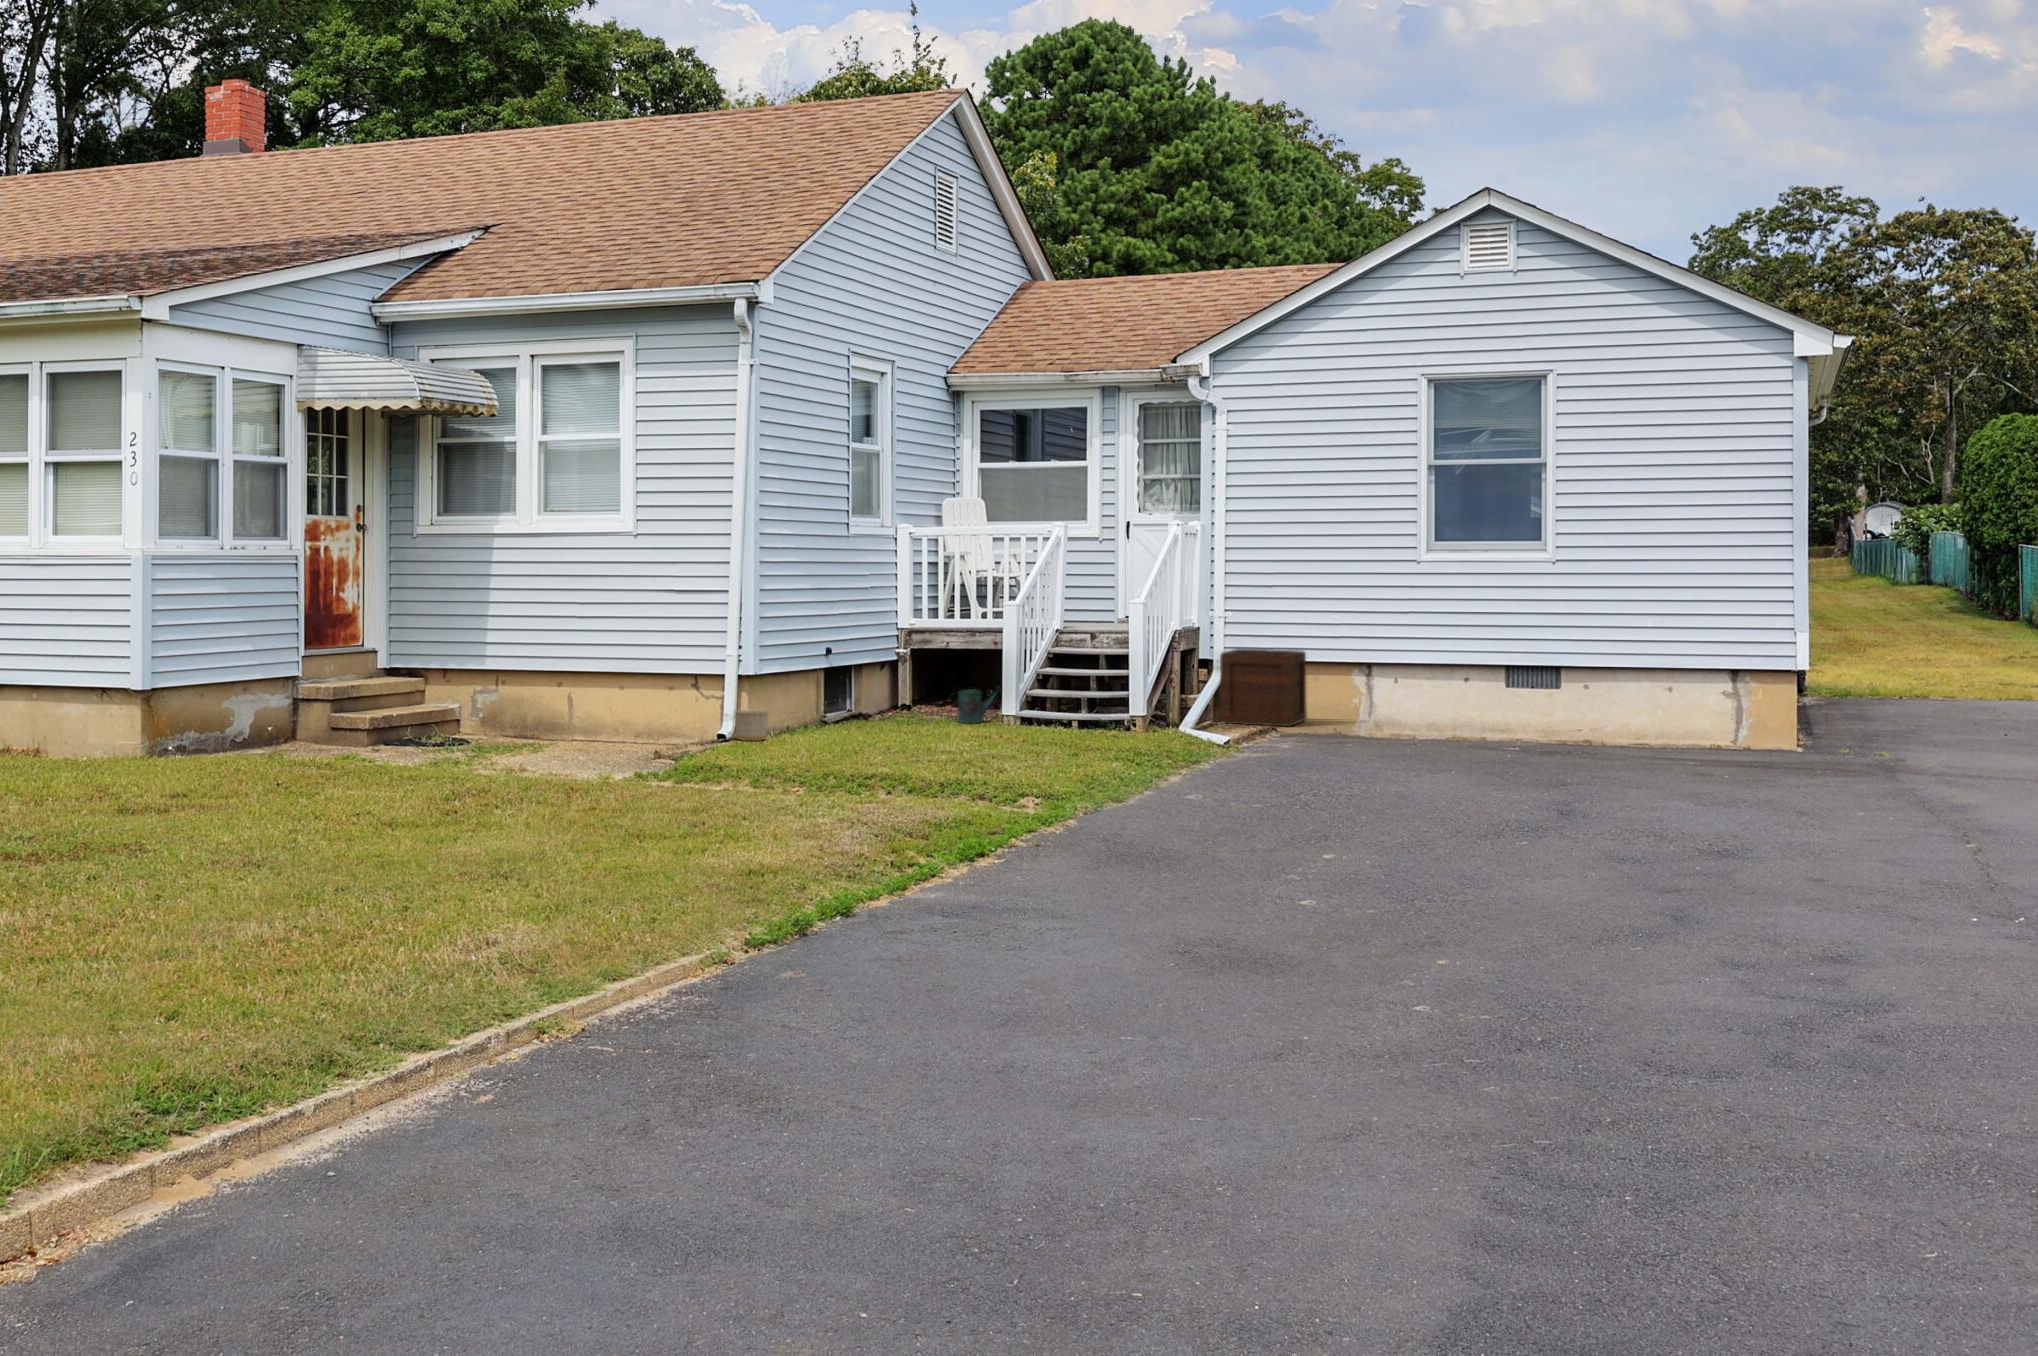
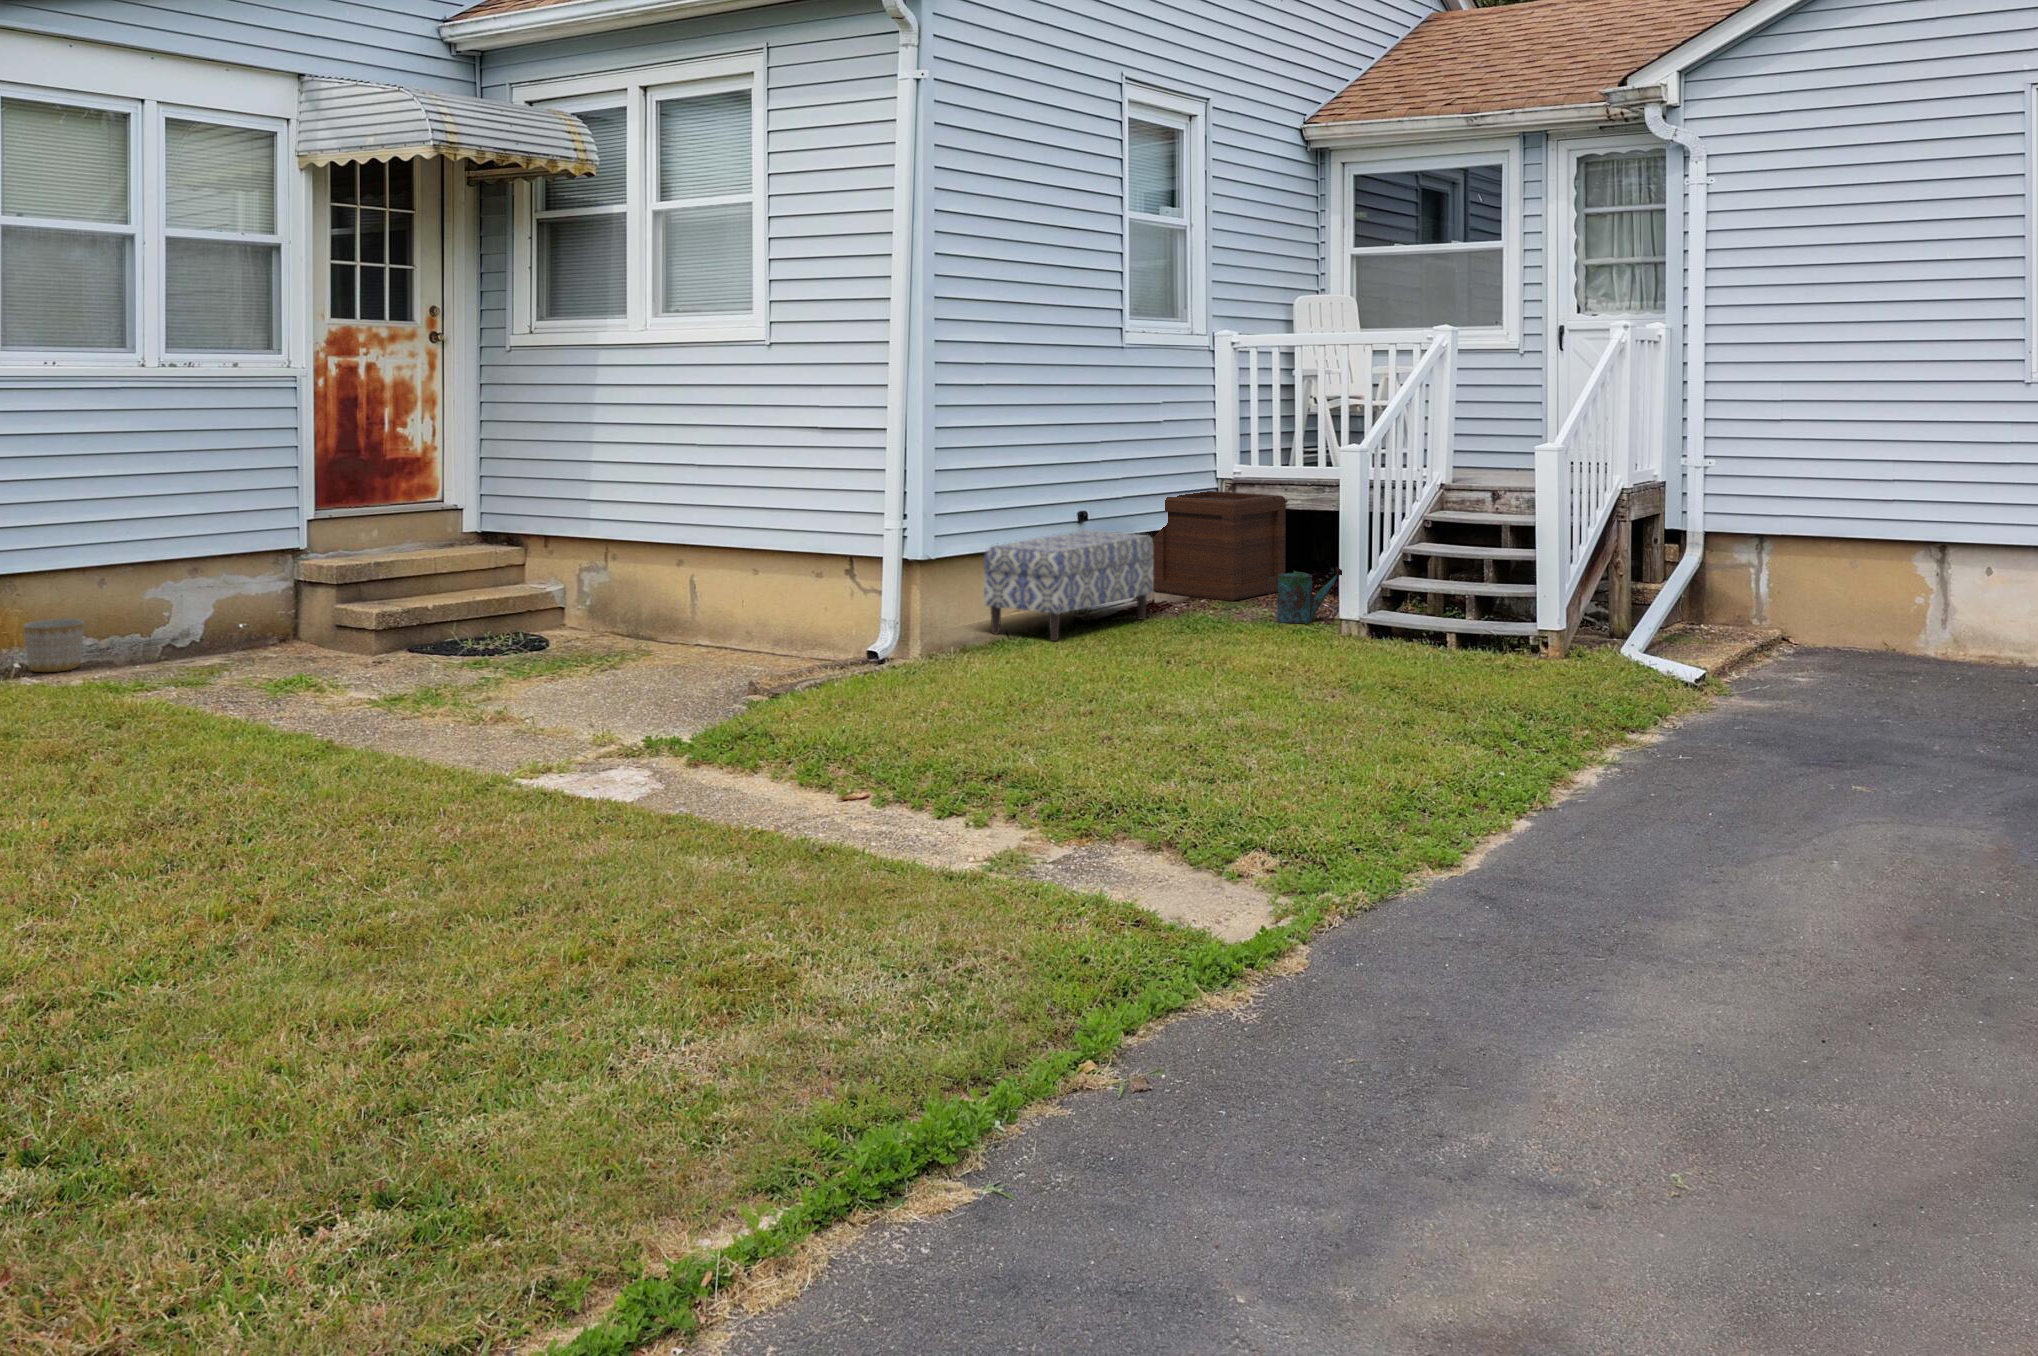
wooden crate: present [1220,649,1307,726] -> present [1152,491,1286,601]
bench: none [776,663,877,733] -> present [984,530,1153,641]
planter: present [735,710,768,741] -> present [24,619,84,672]

